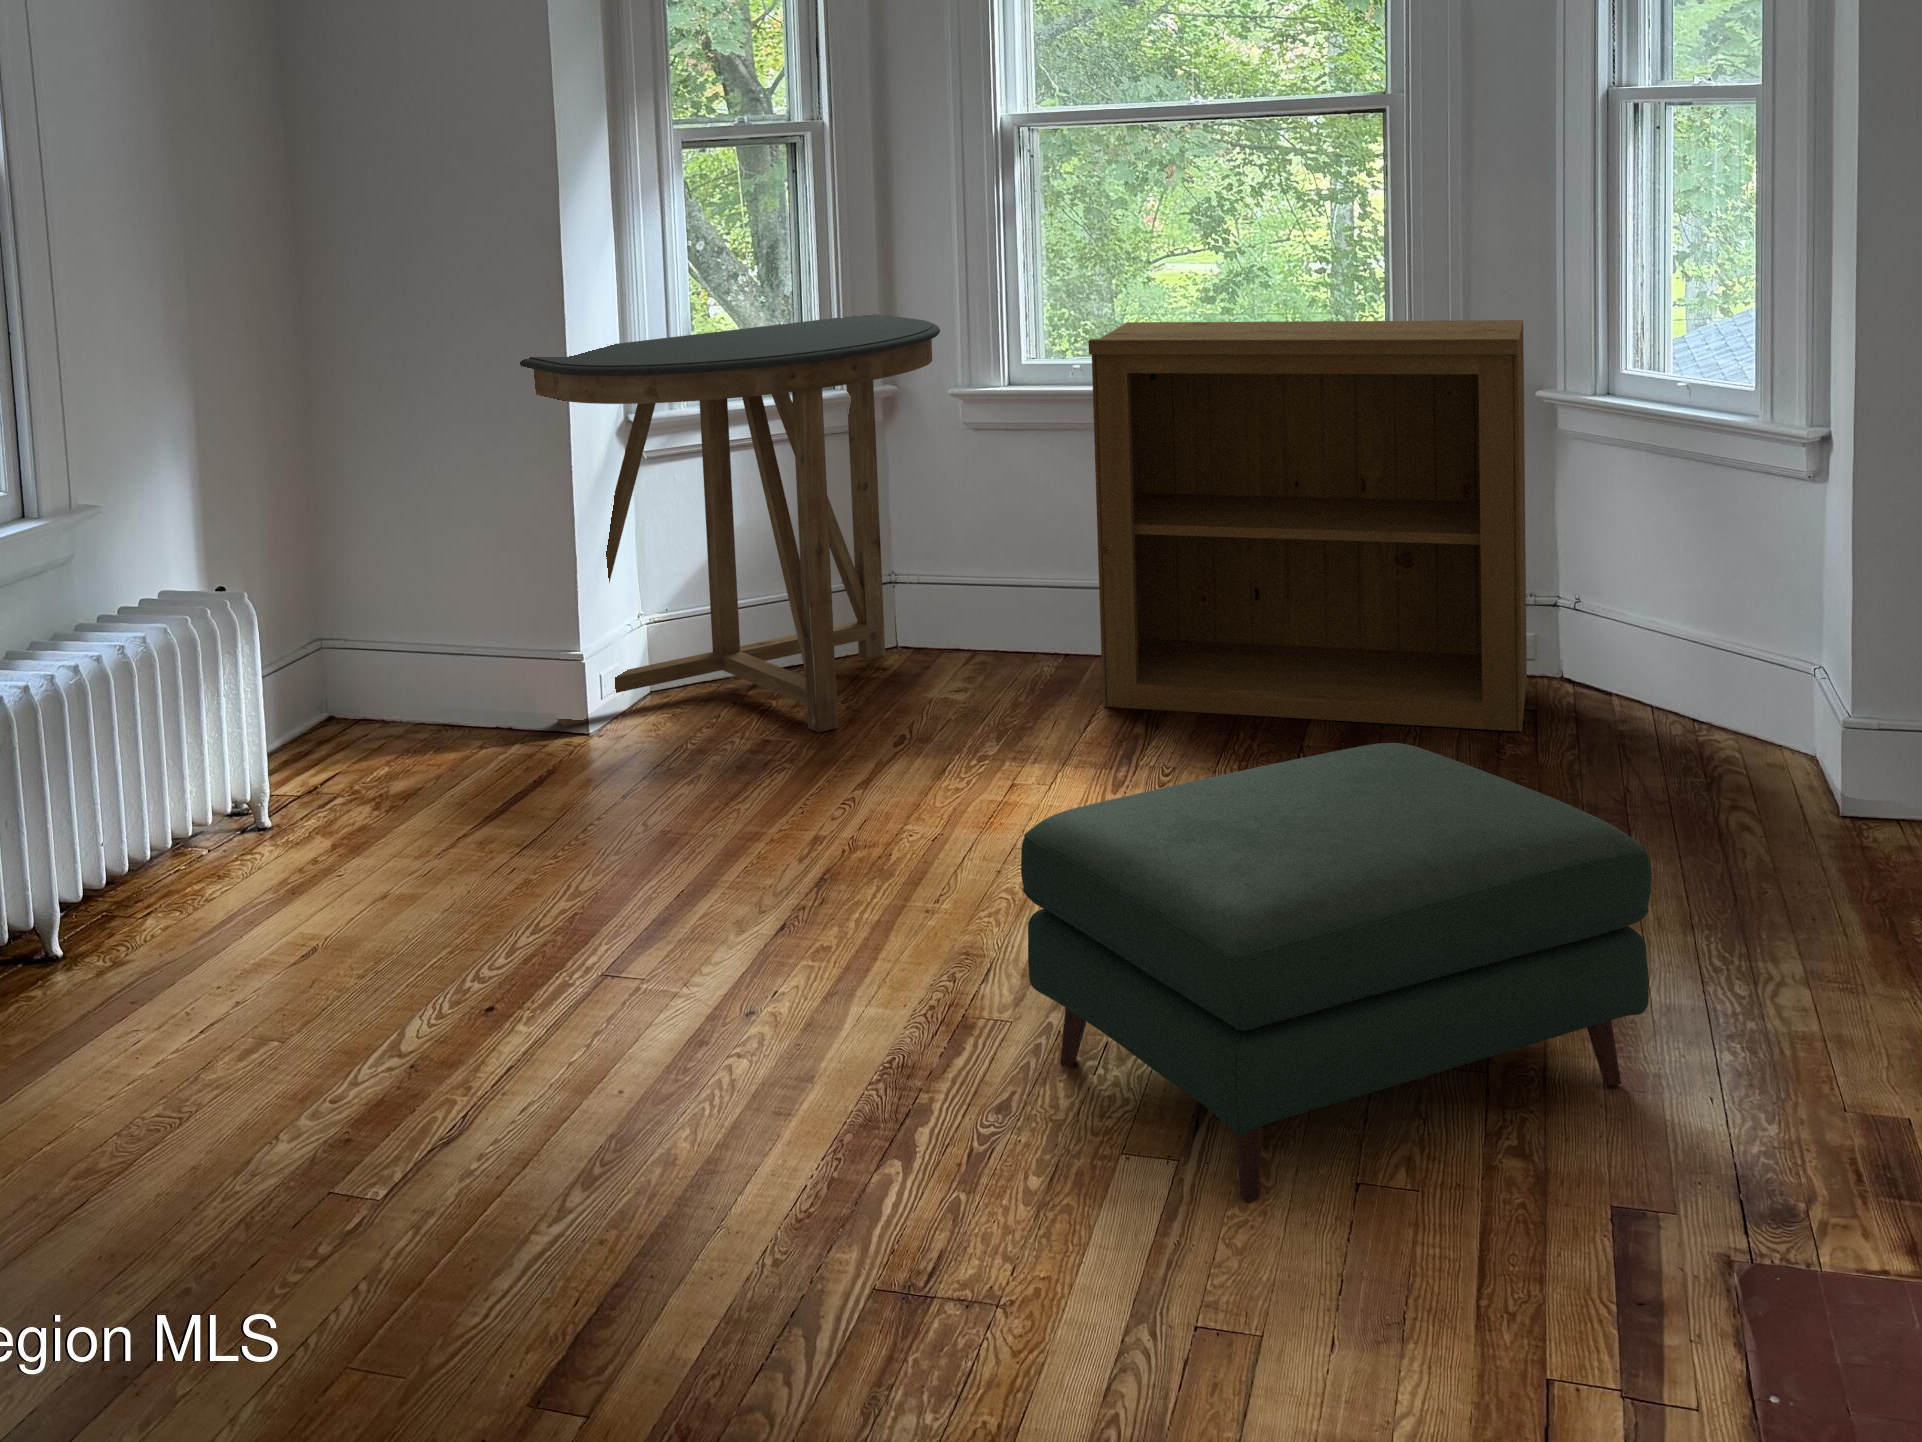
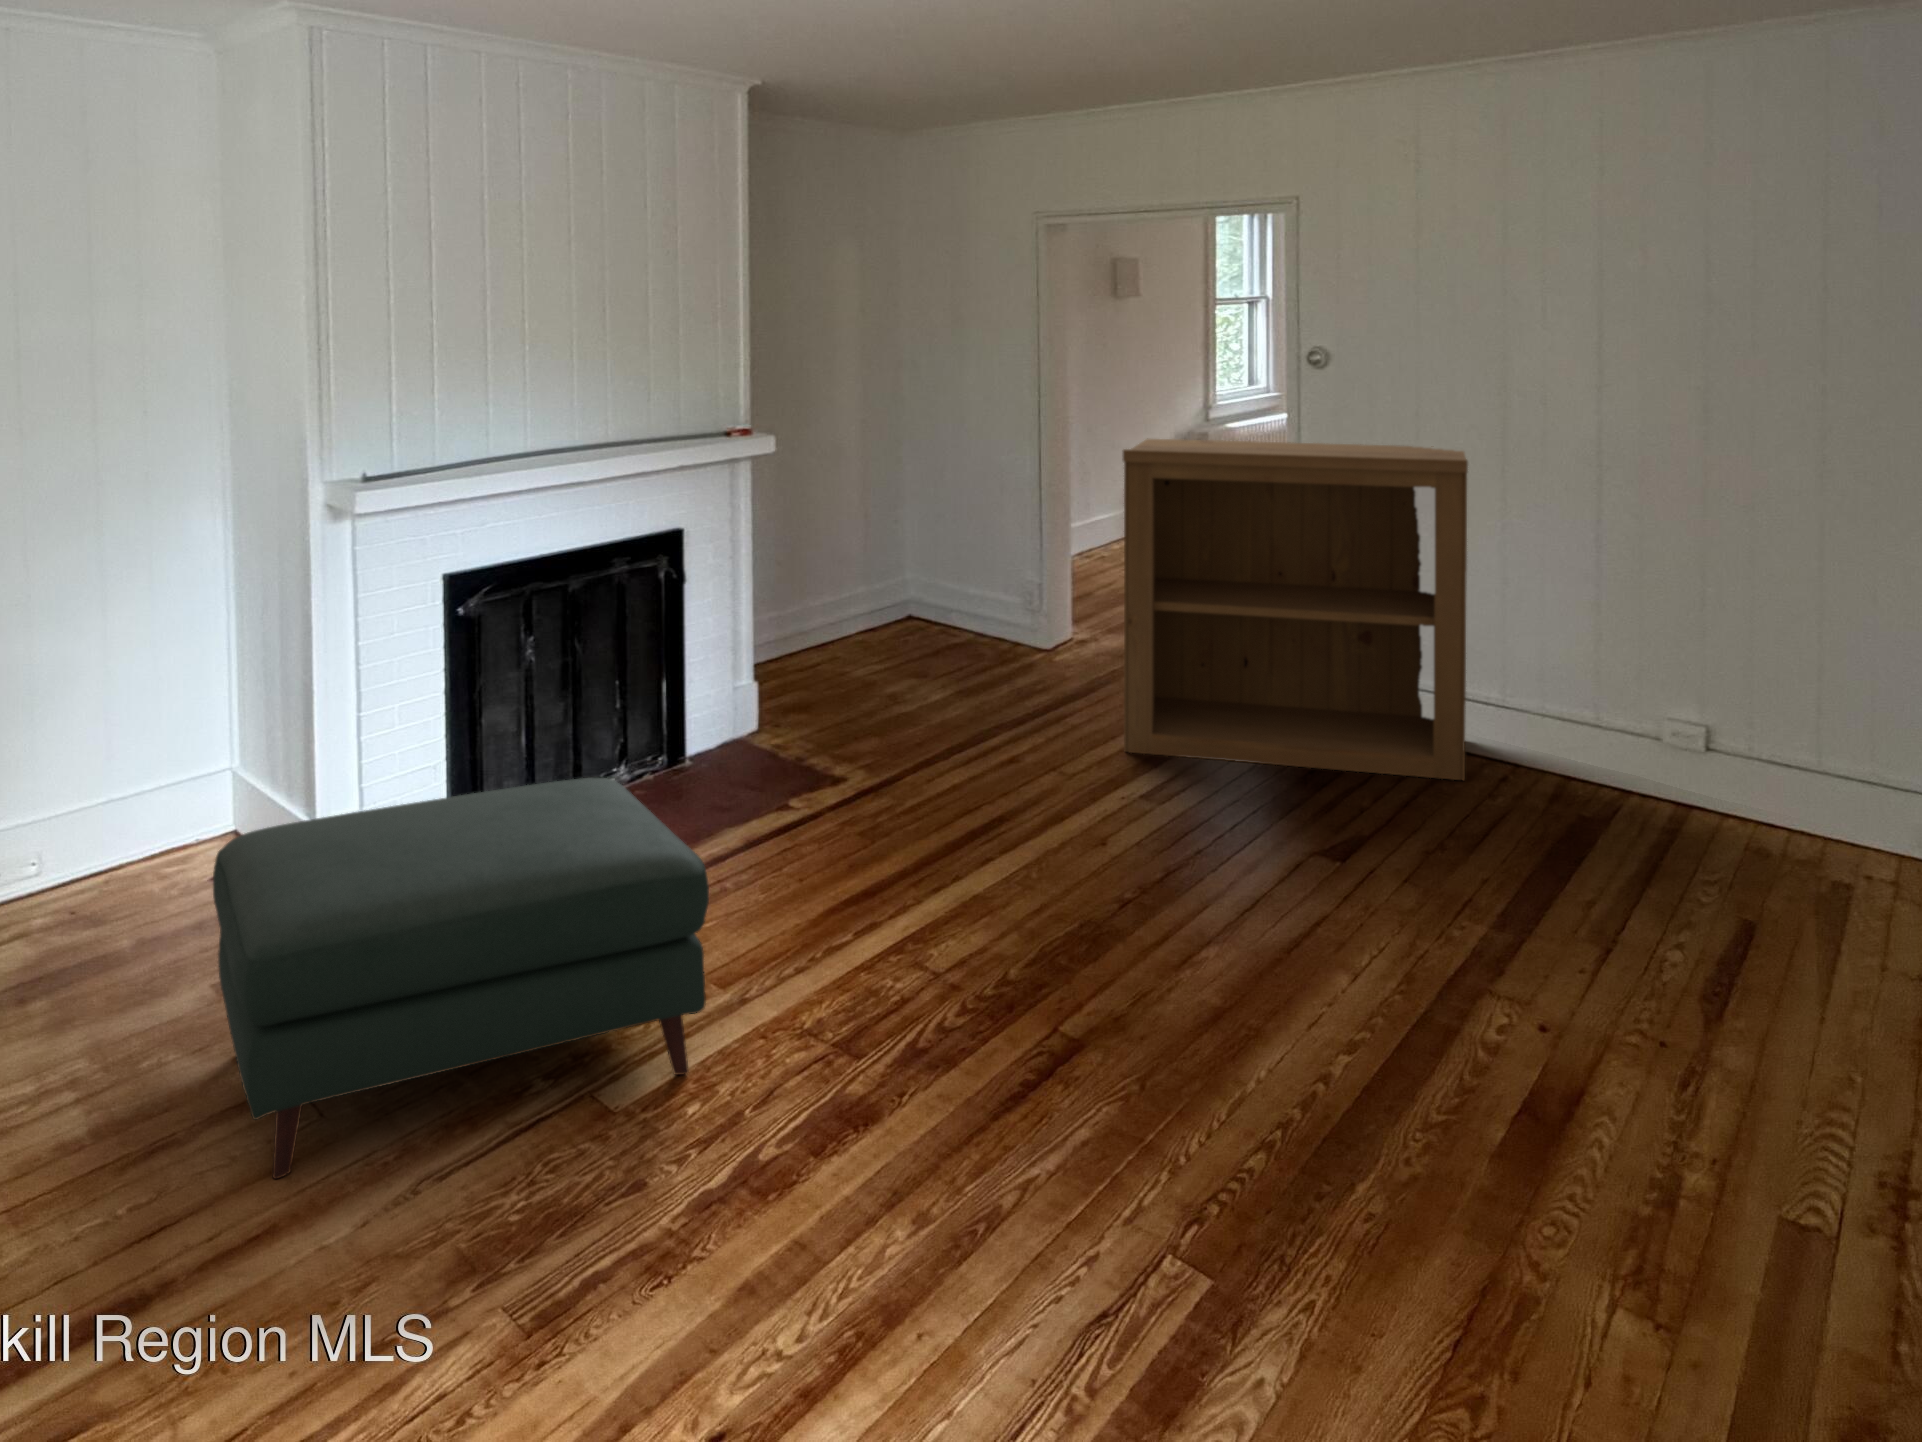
console table: present [520,314,940,732] -> none [651,425,1000,768]
ottoman: present [1021,743,1651,1202] -> present [213,778,709,1179]

